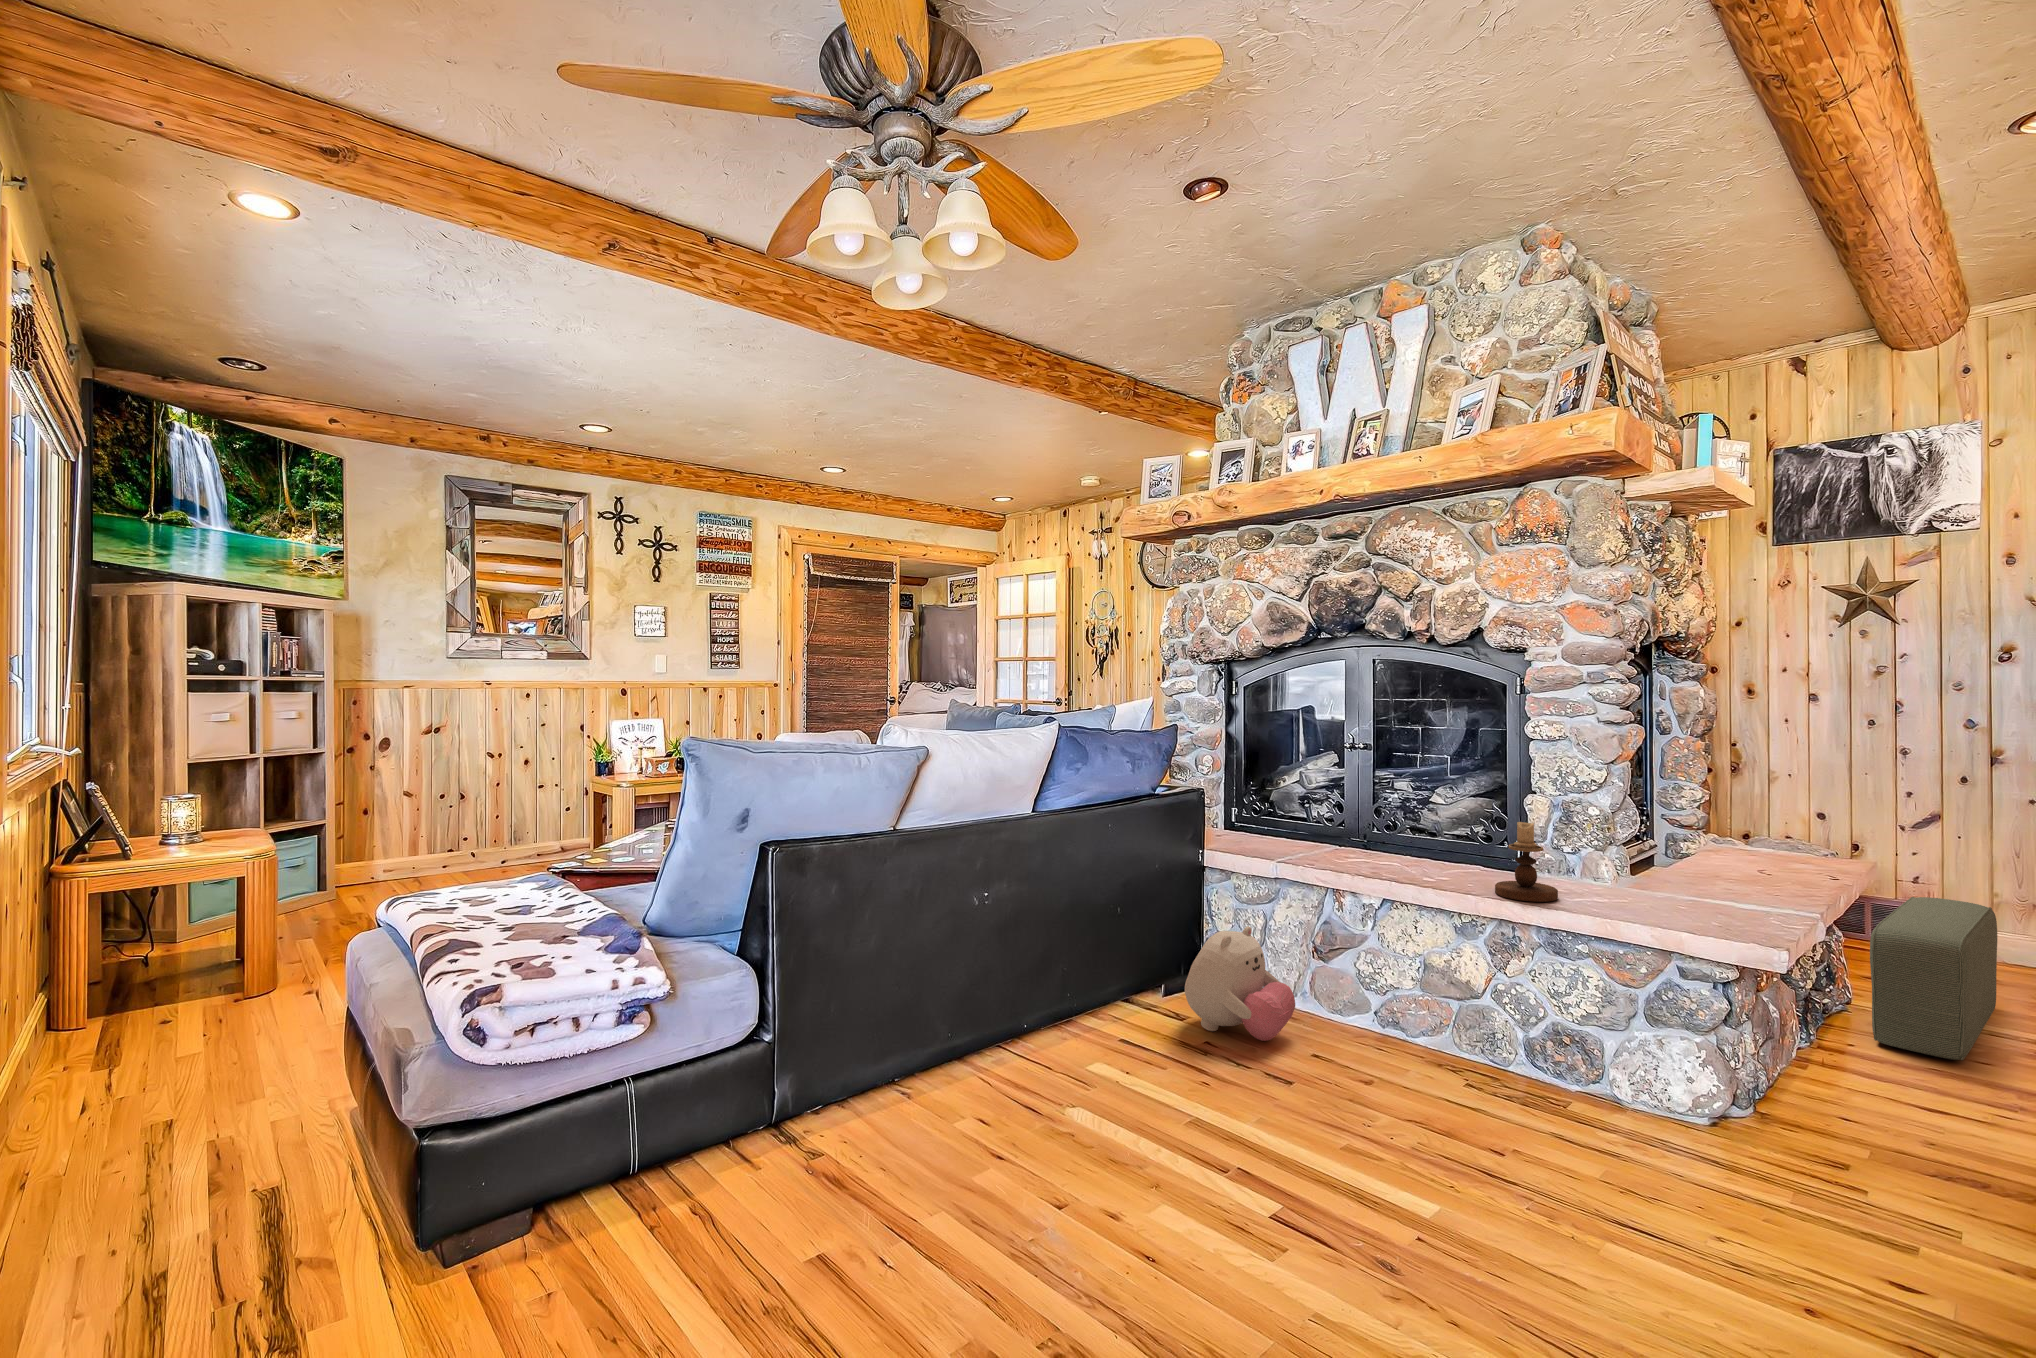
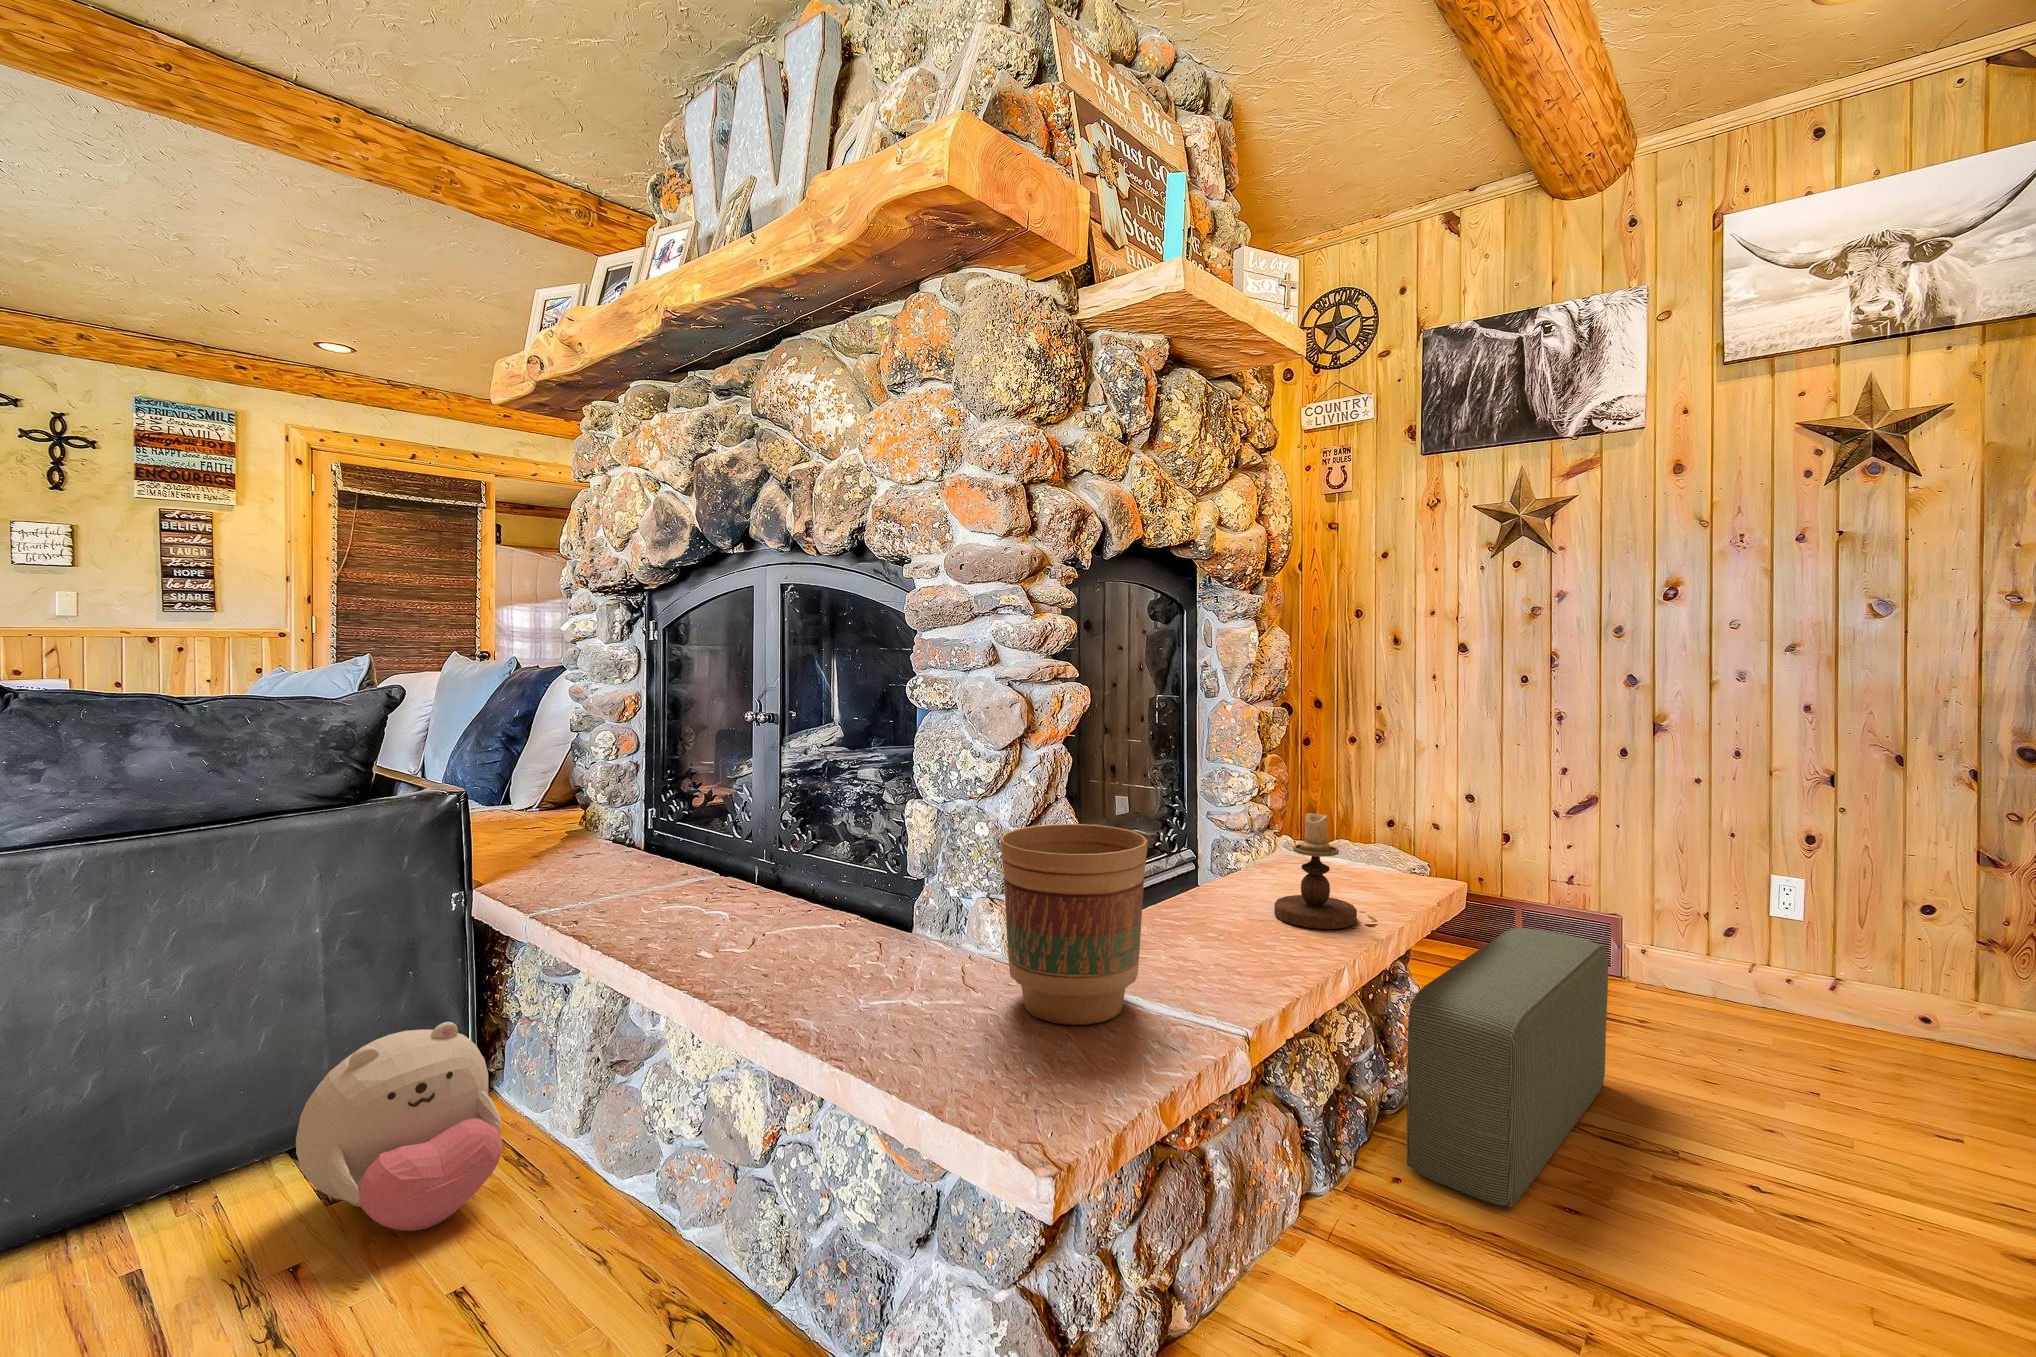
flower pot: none [1640,810,1746,921] -> present [1000,824,1148,1025]
candlestick: present [1495,822,1558,902] -> present [1274,813,1357,929]

